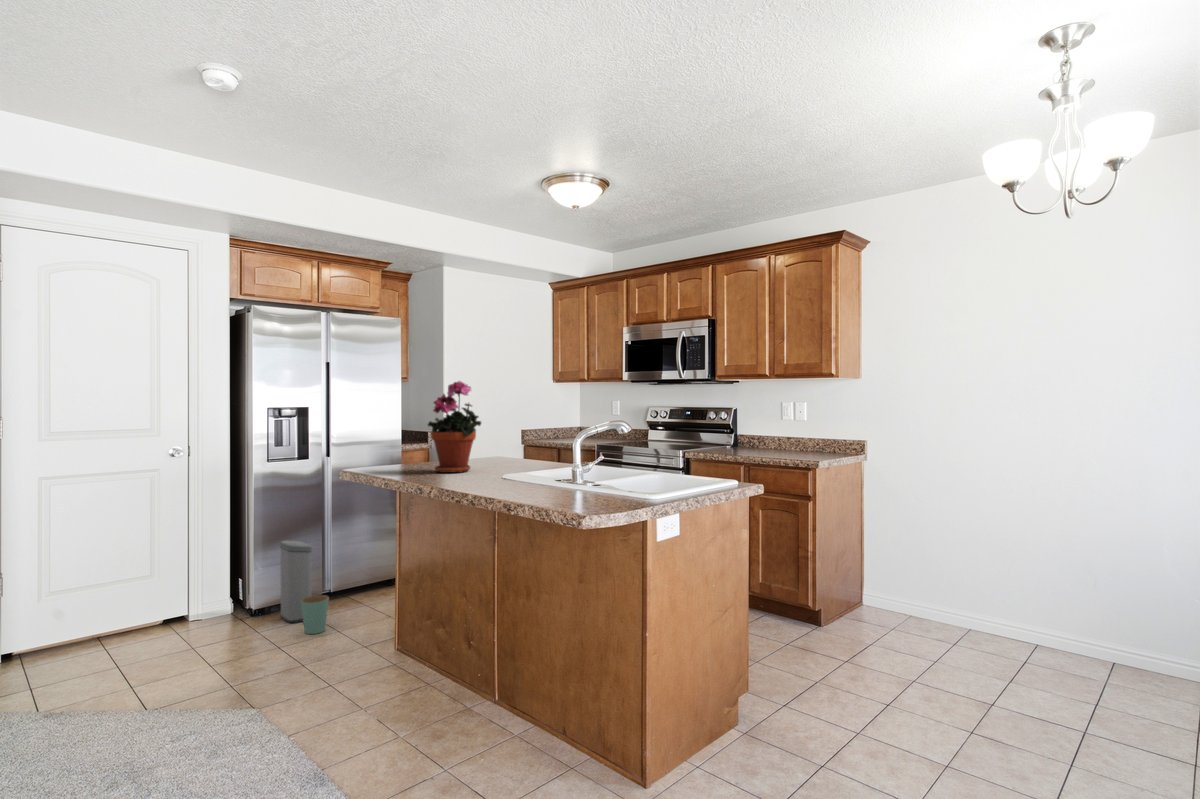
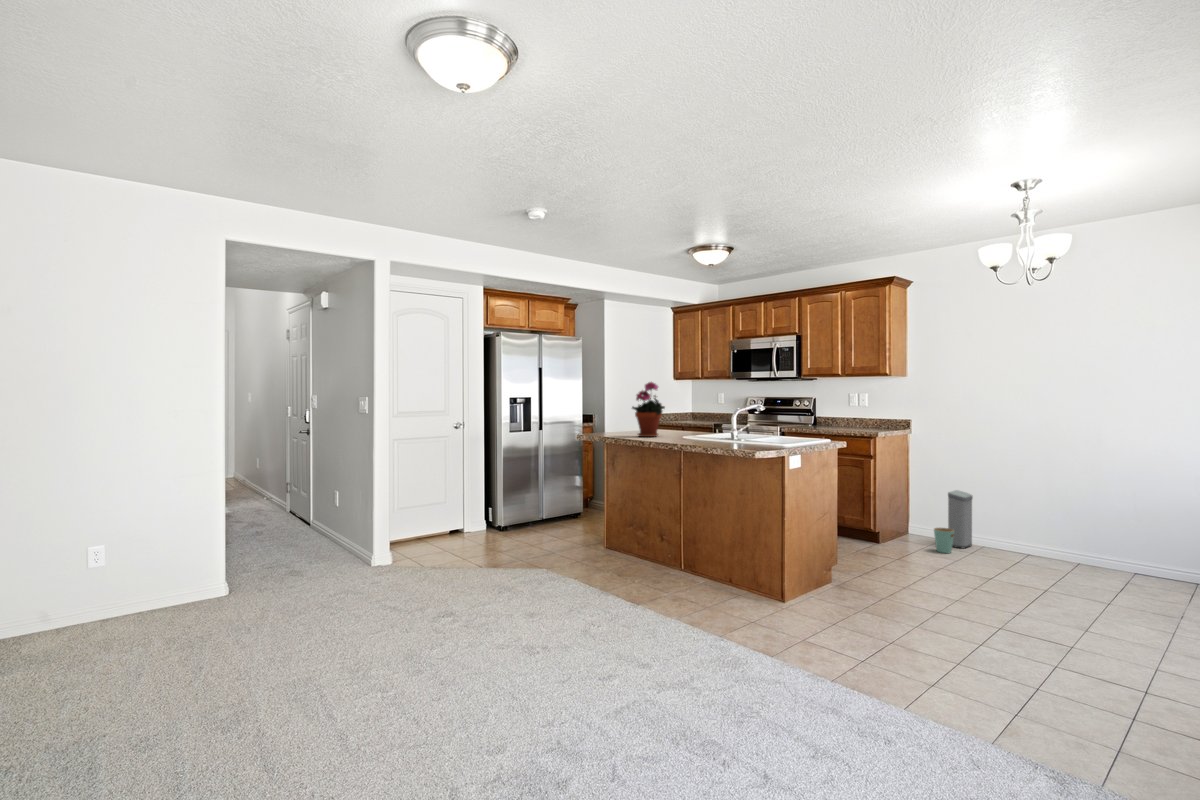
trash can: present [280,541,329,634] -> present [934,490,973,553]

